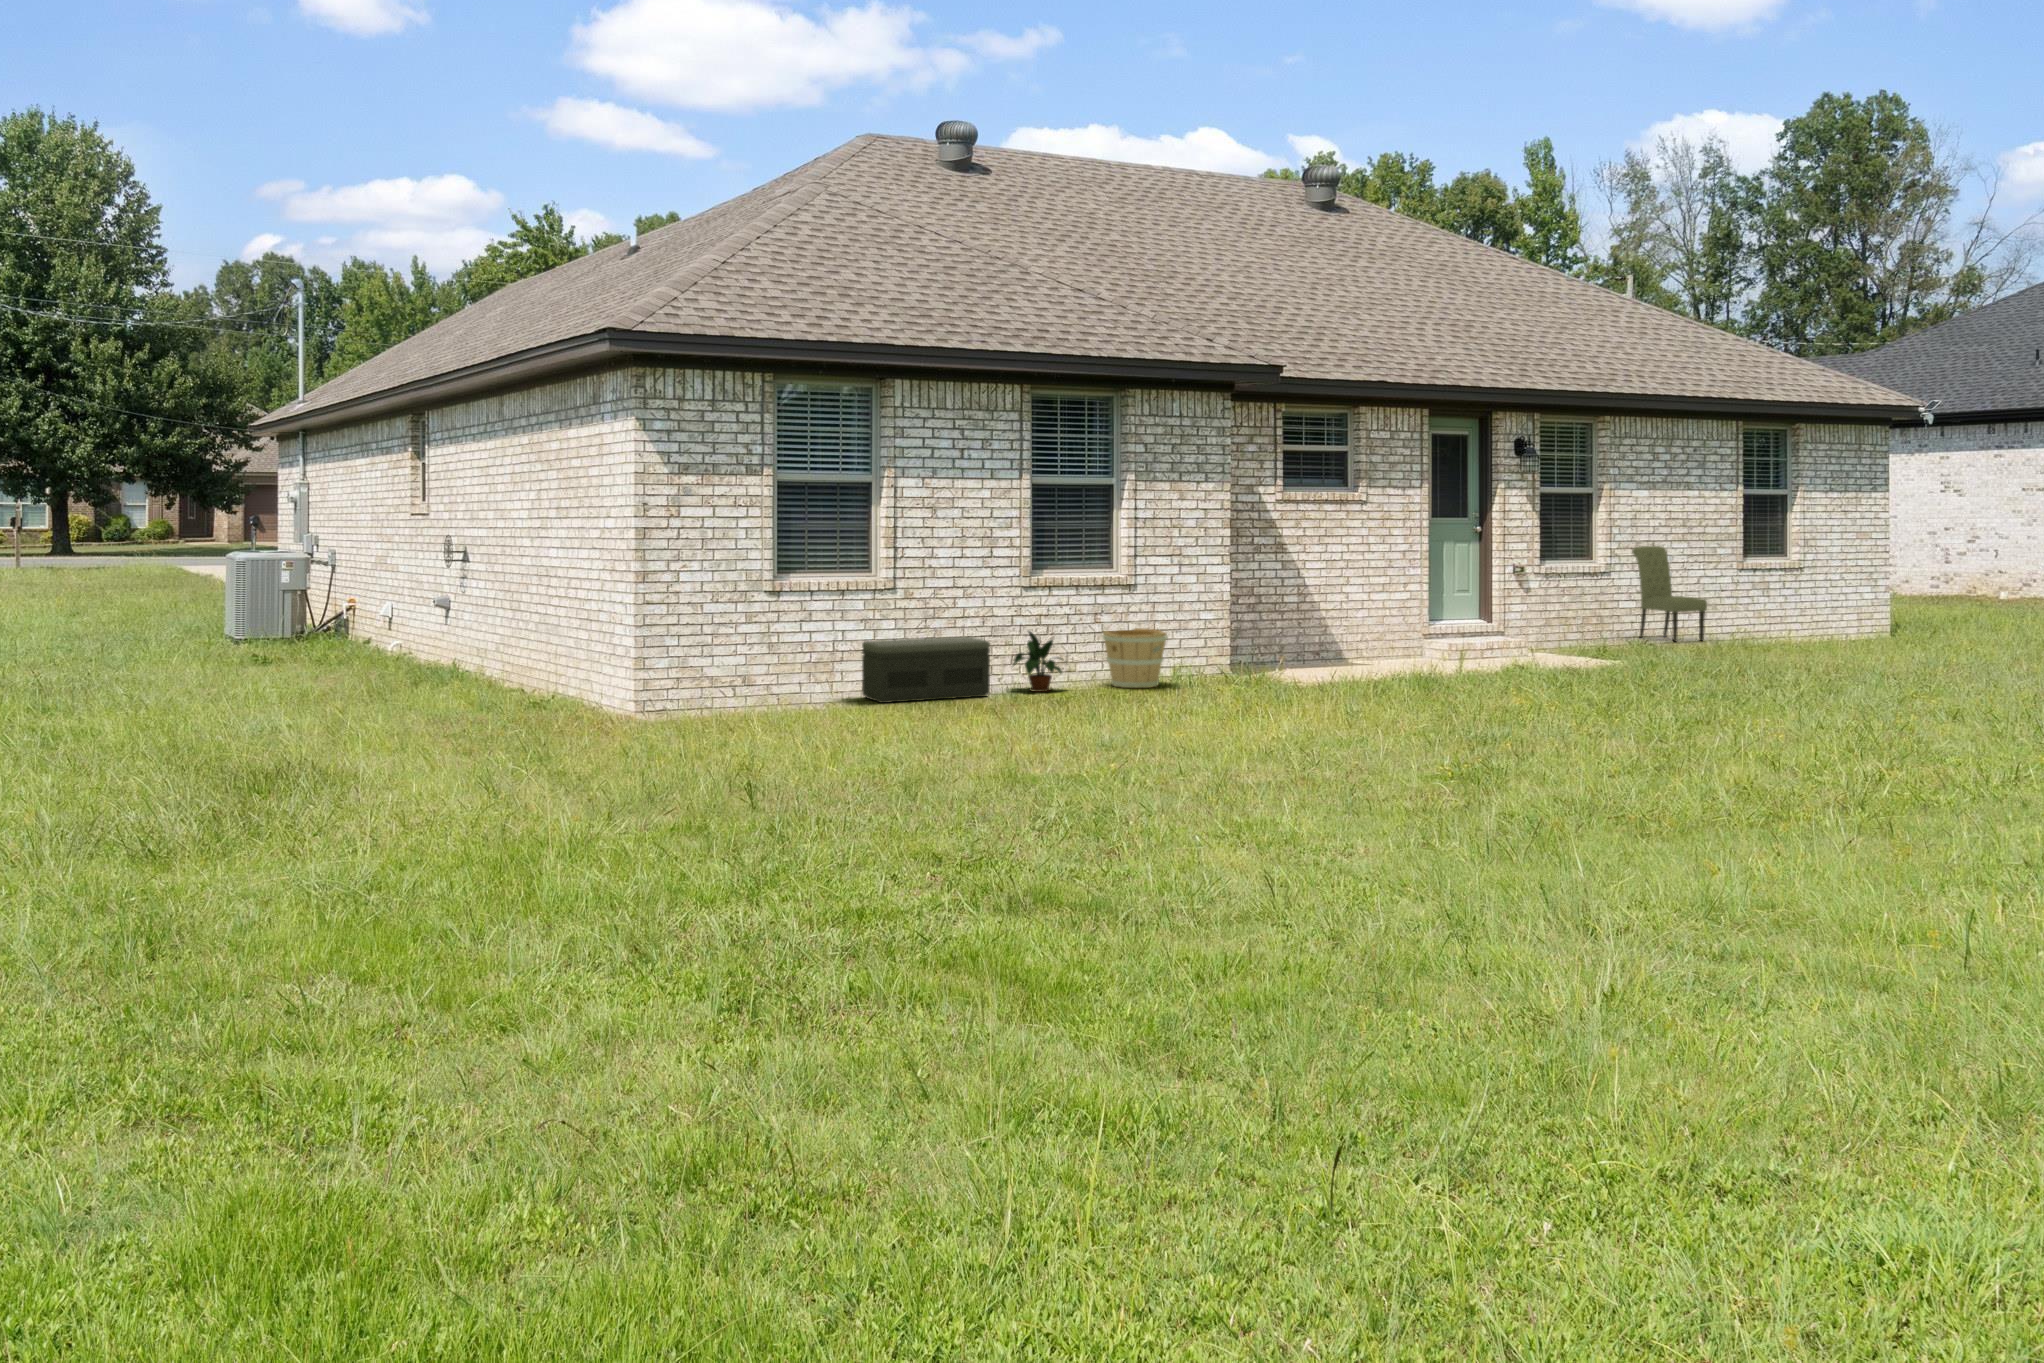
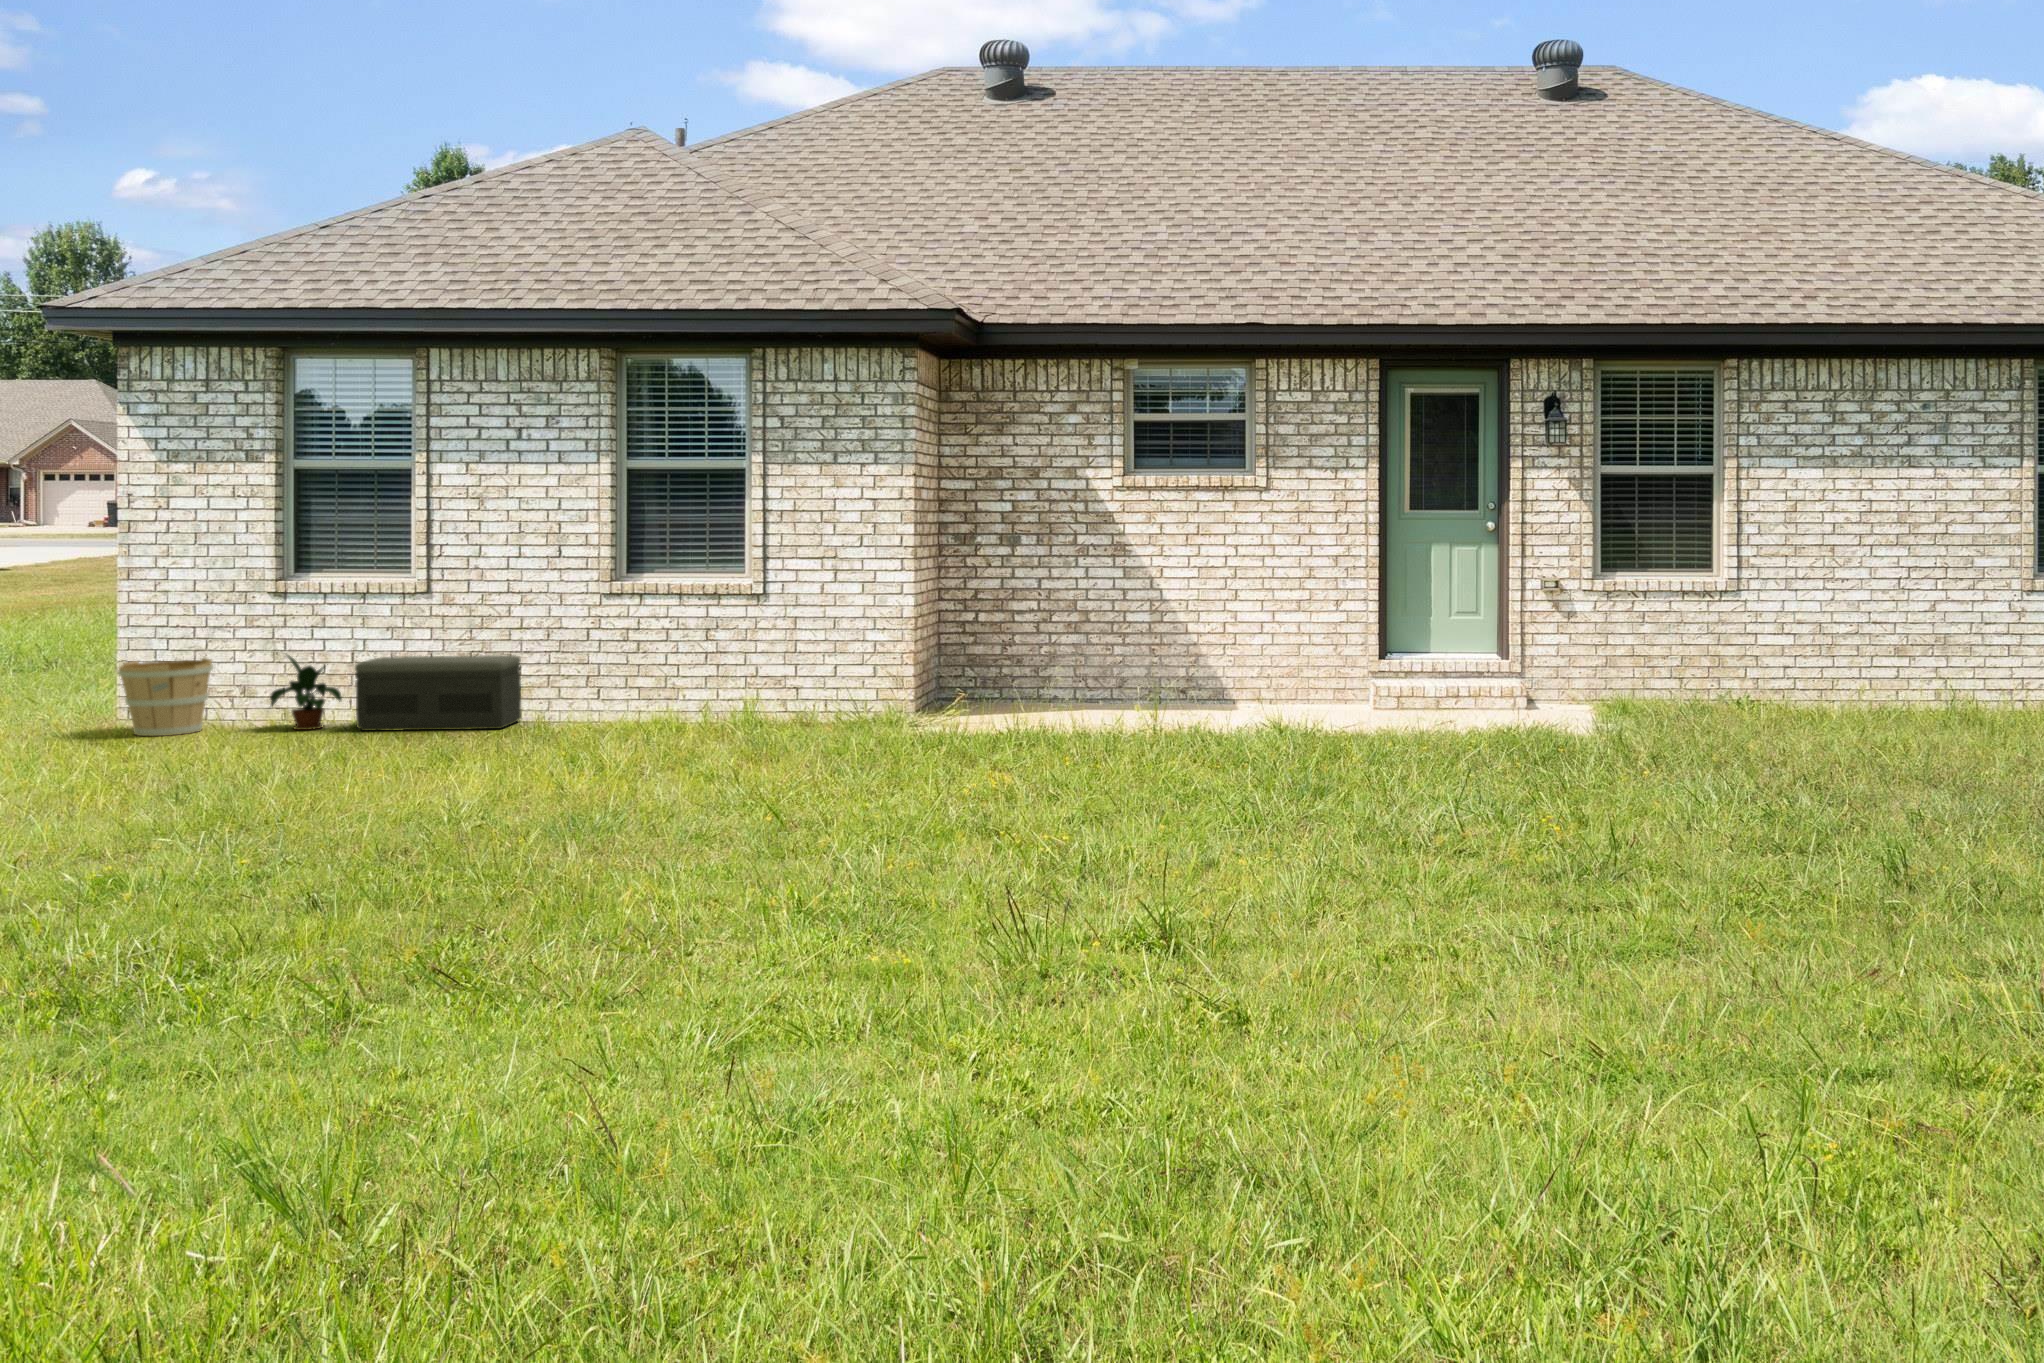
chair: present [1632,546,1707,642] -> none [1735,551,1816,697]
wooden bucket: present [1103,628,1168,688] -> present [118,658,213,736]
potted plant: present [1013,631,1062,692] -> present [270,655,342,730]

